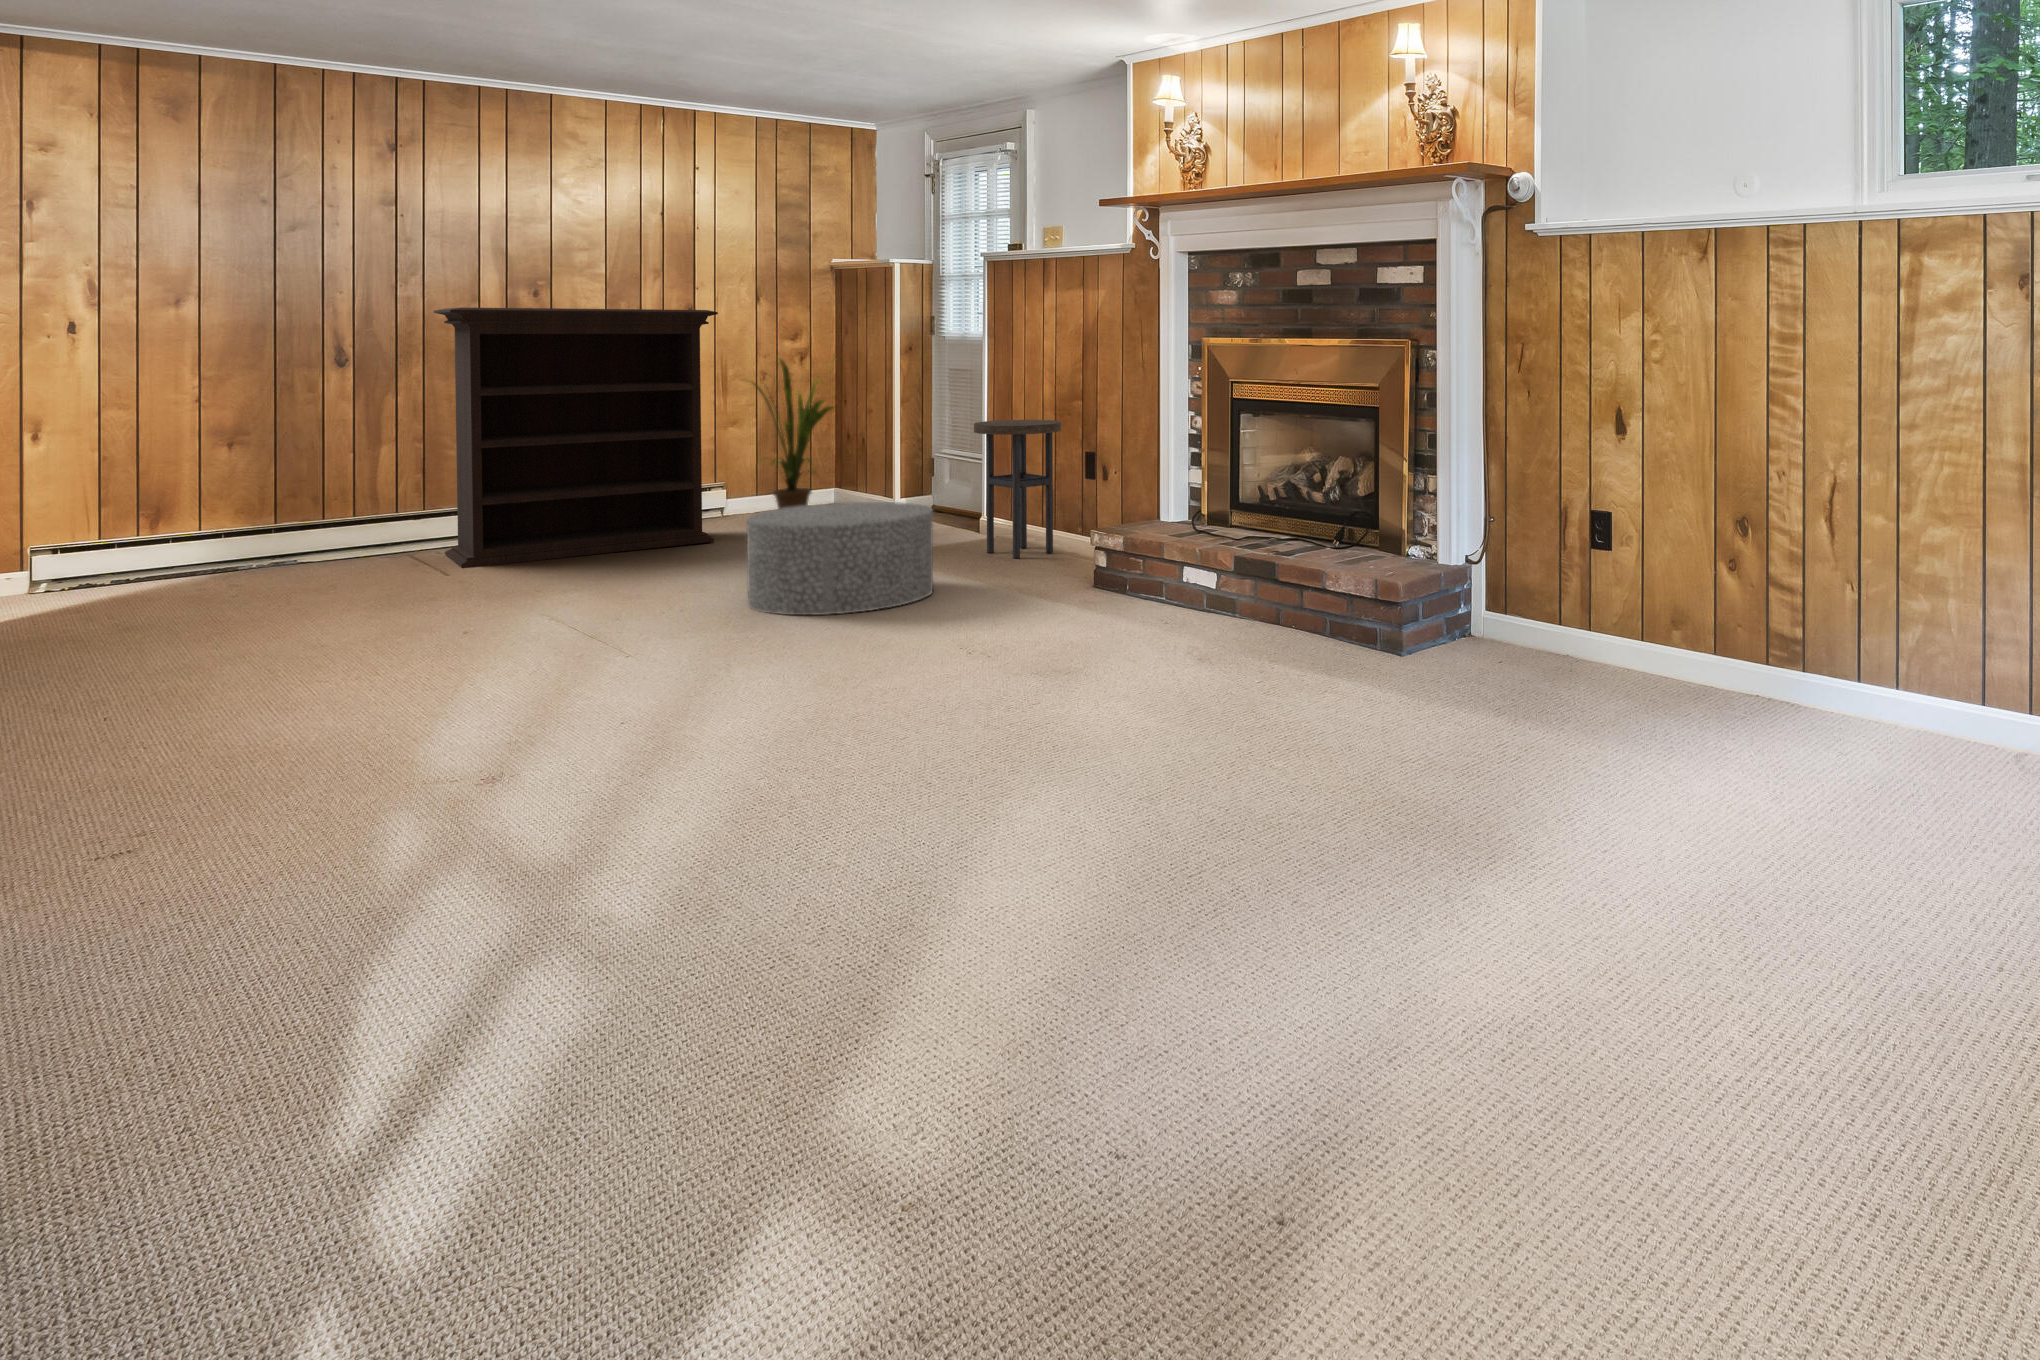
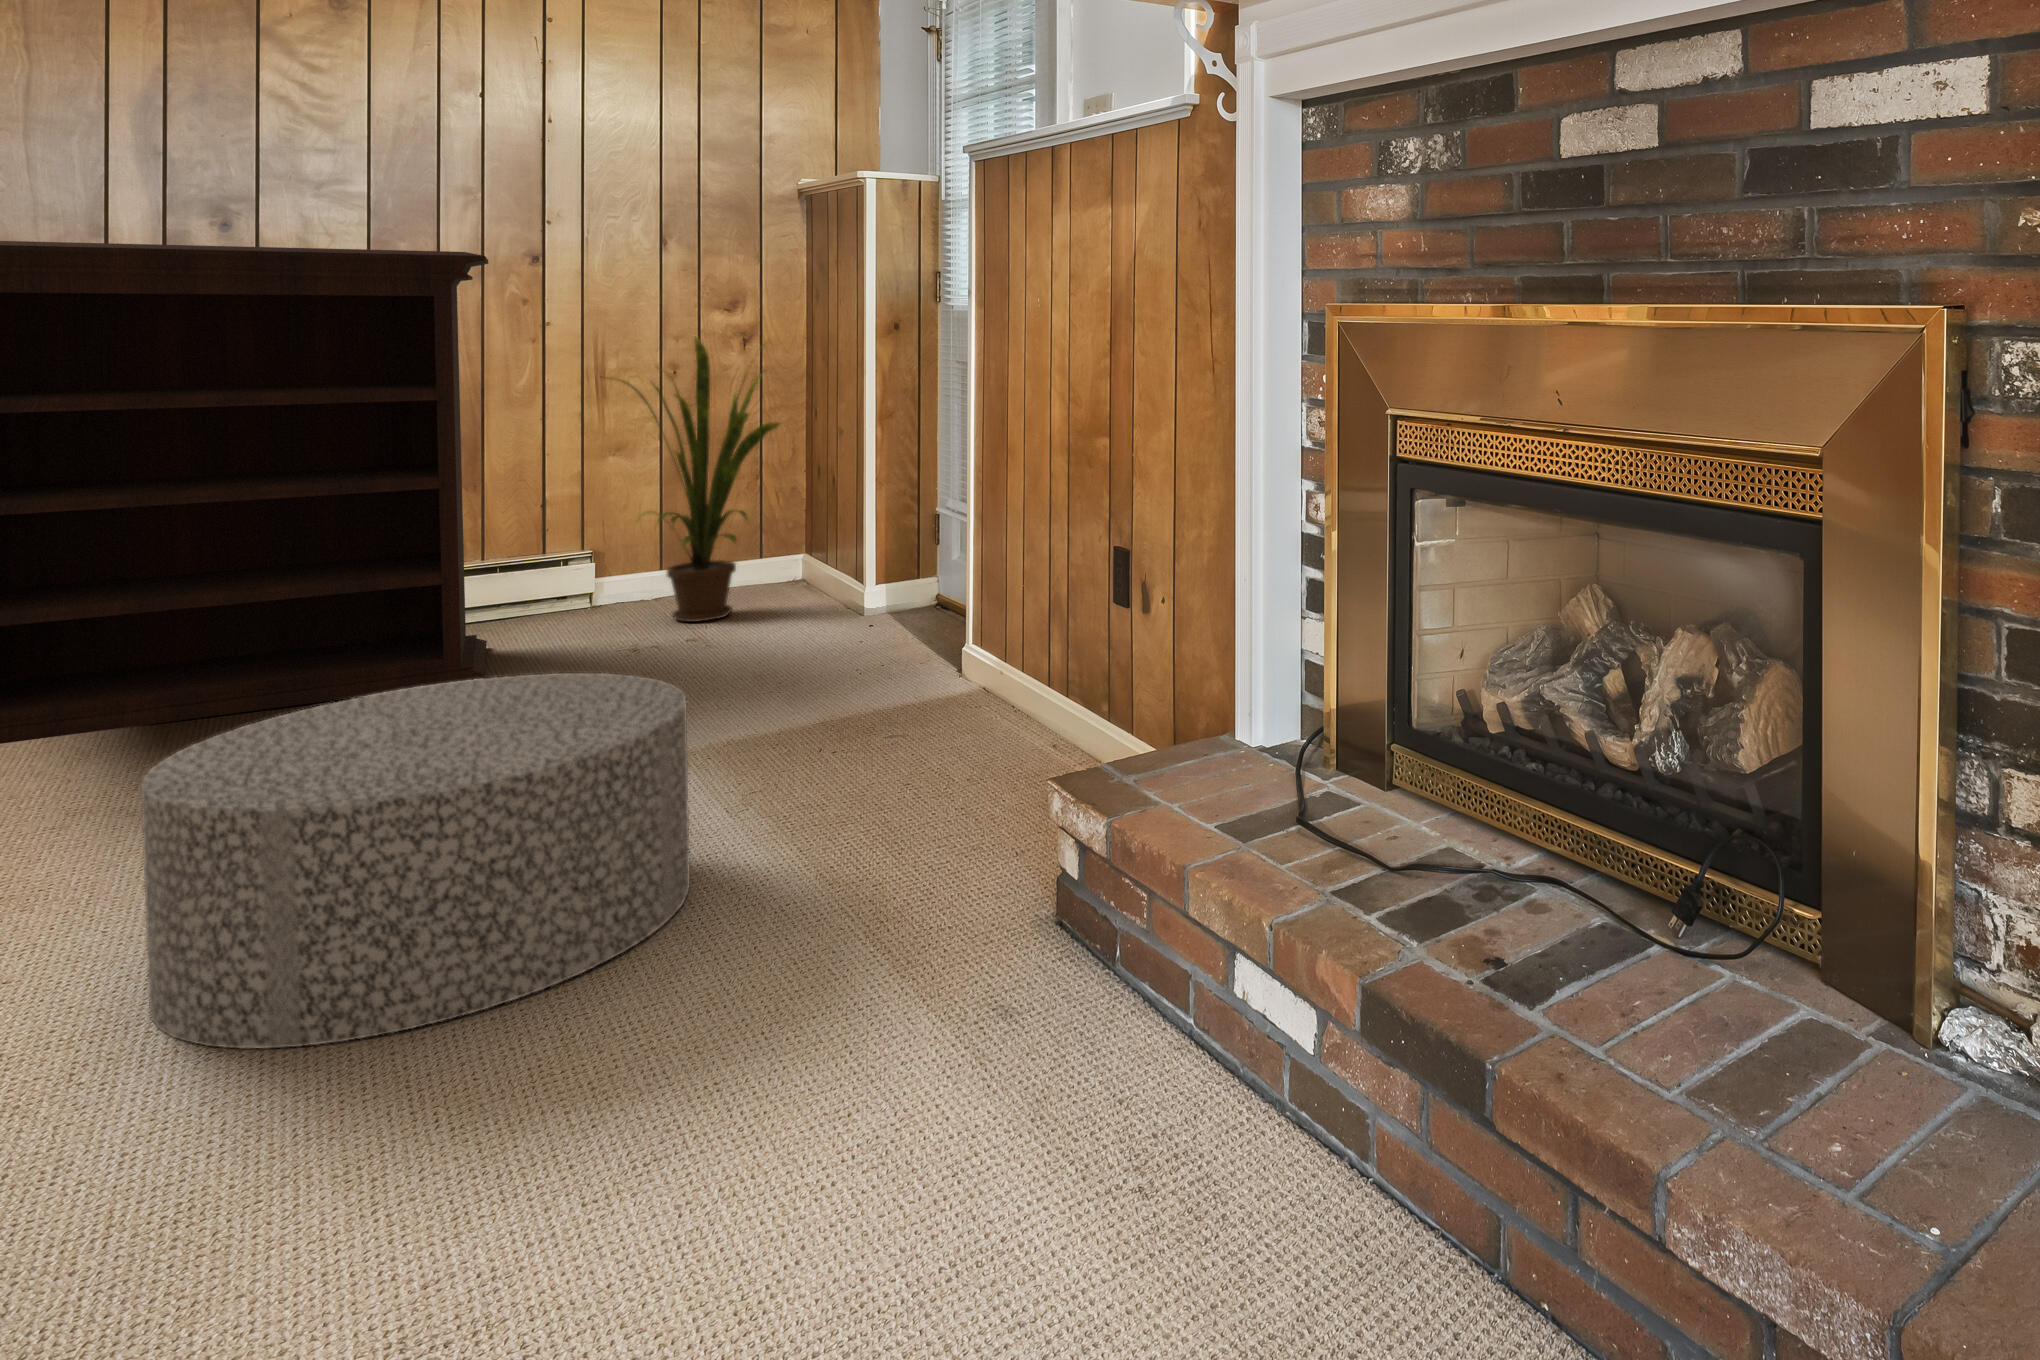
side table: present [974,420,1061,558] -> none [903,468,1084,763]

